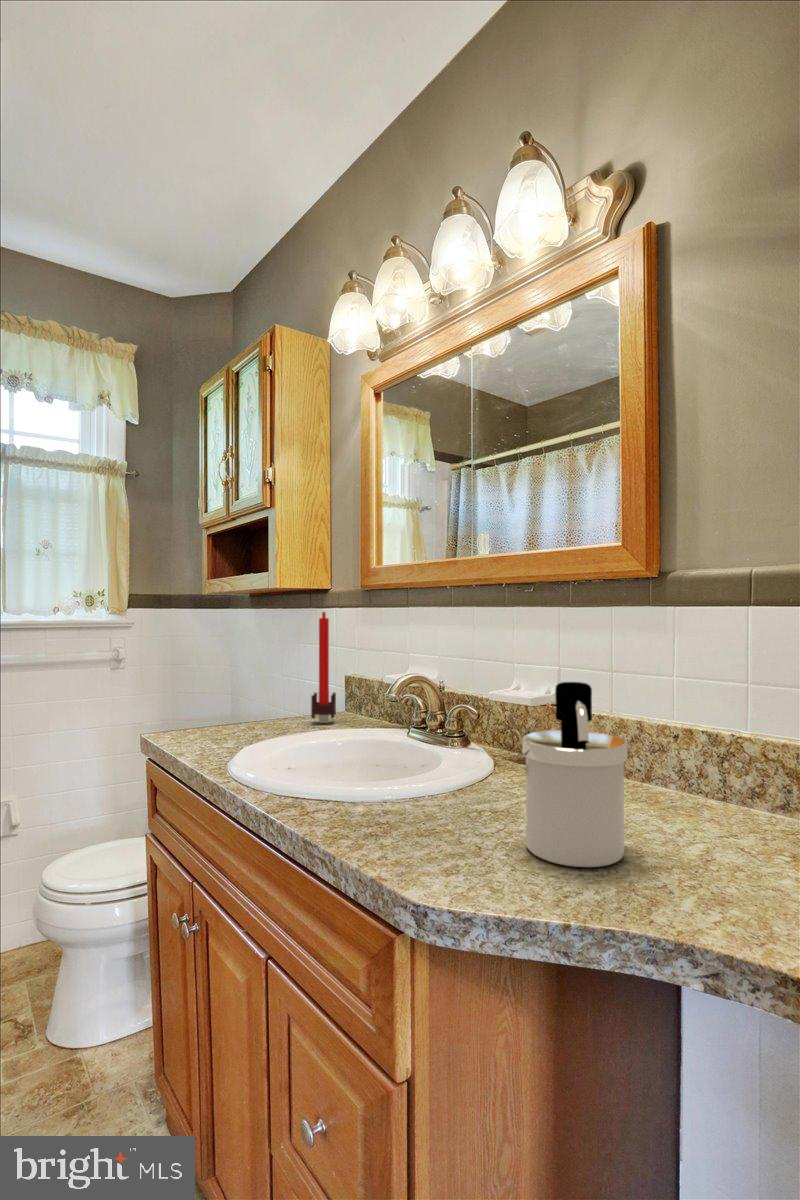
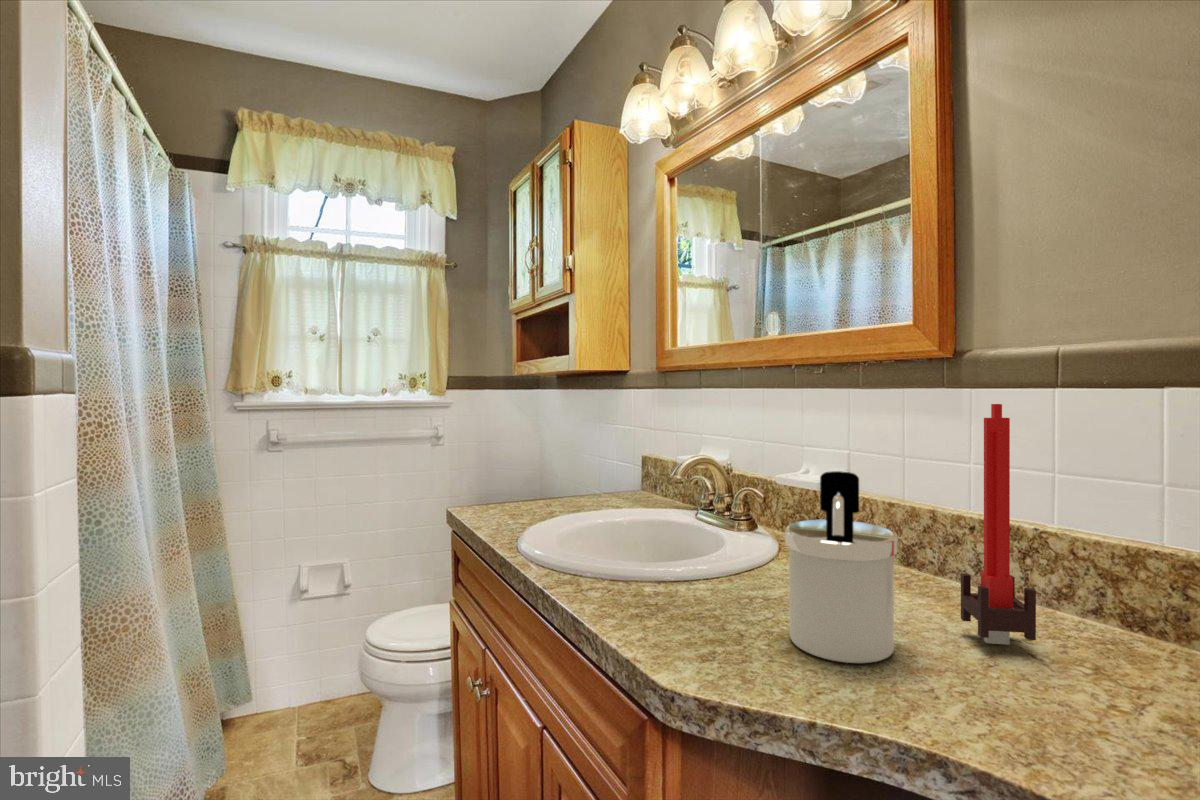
candle: present [311,612,336,723] -> present [961,404,1036,645]

